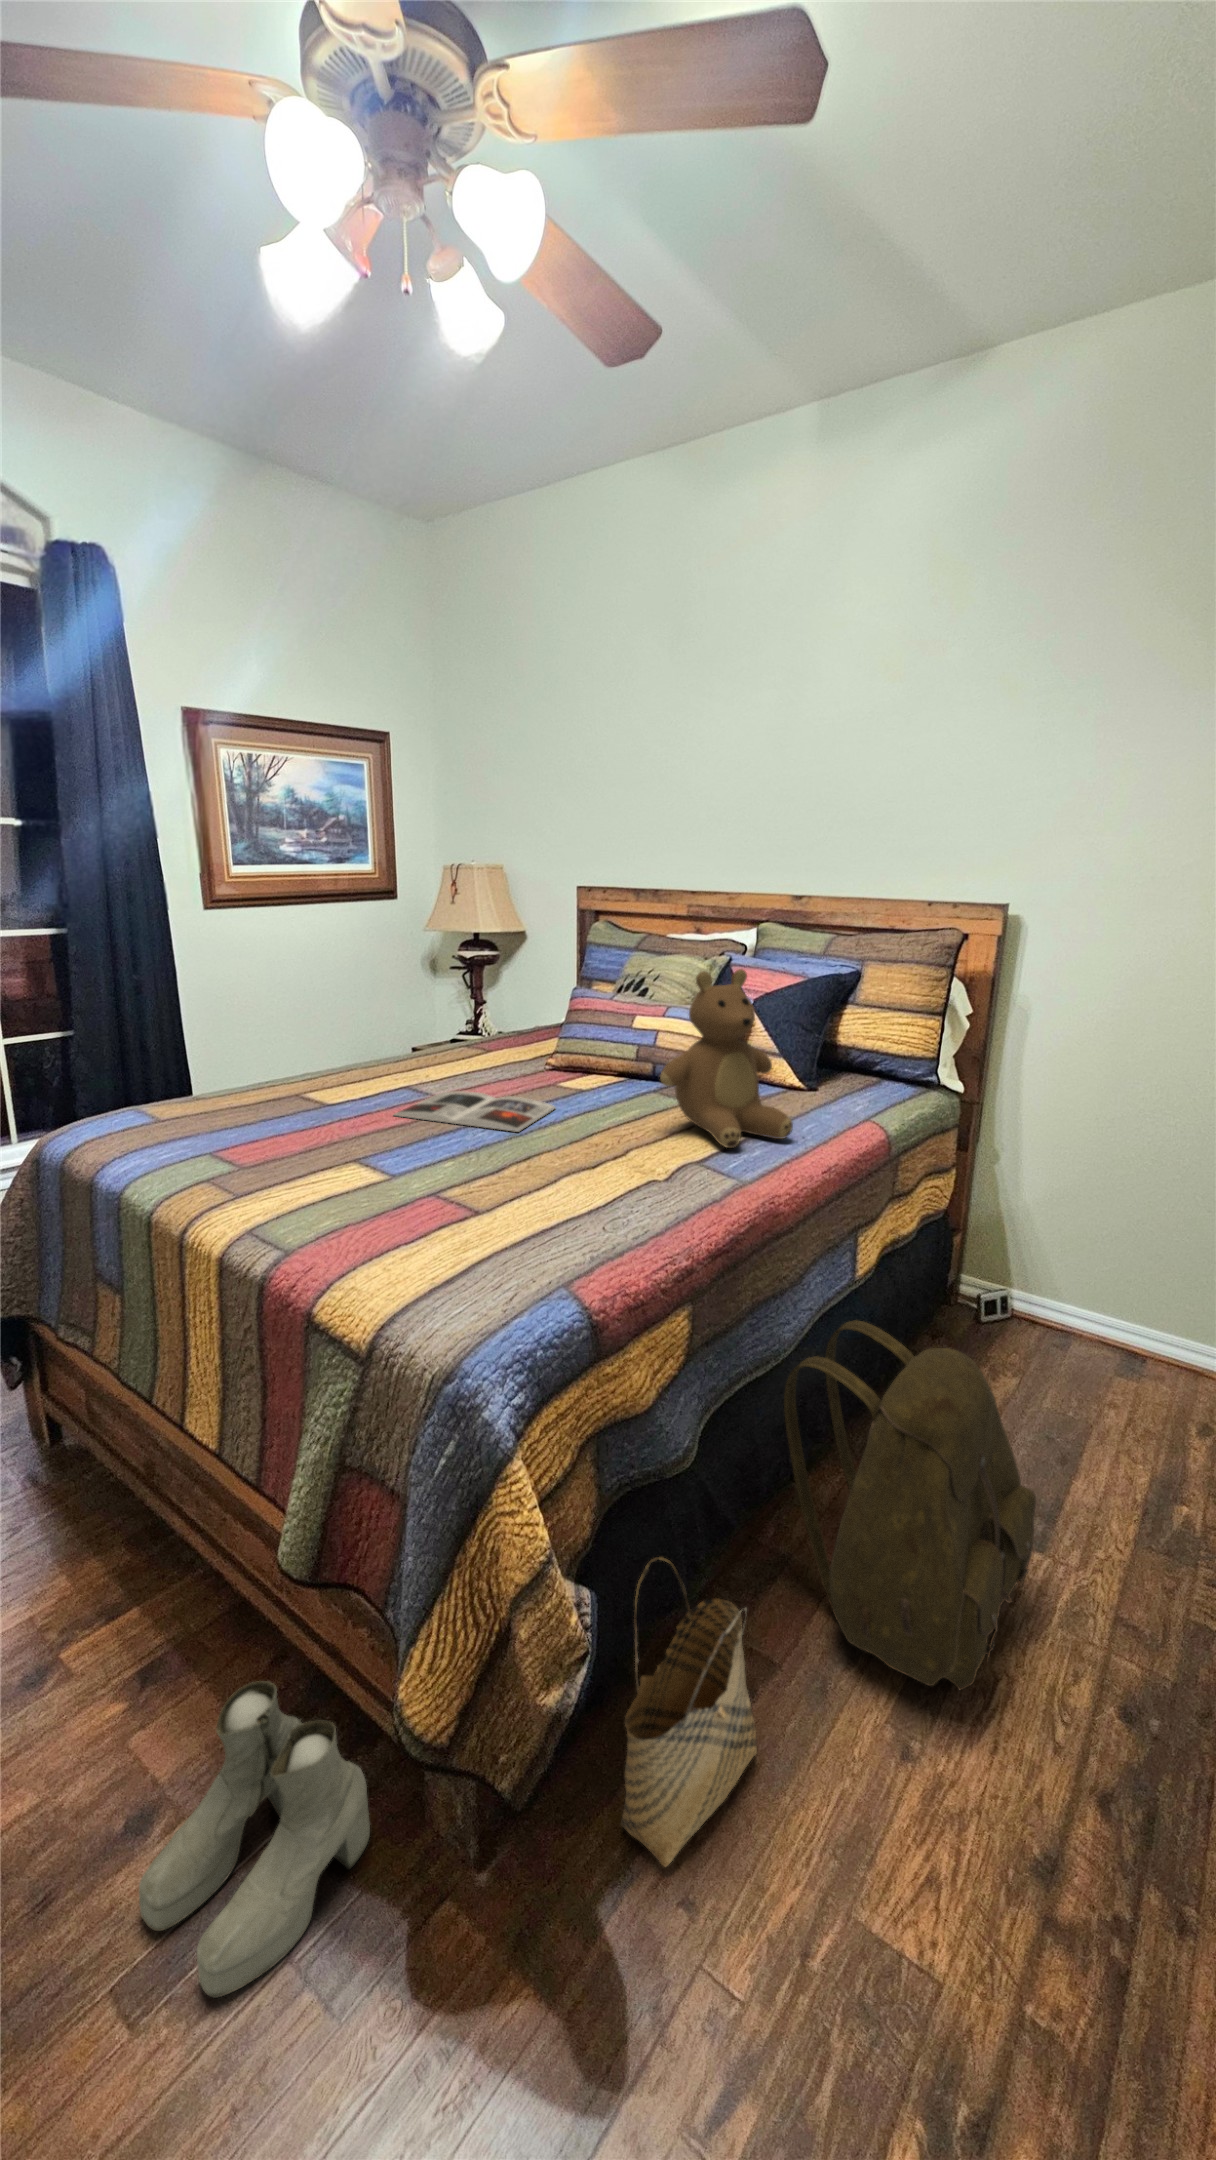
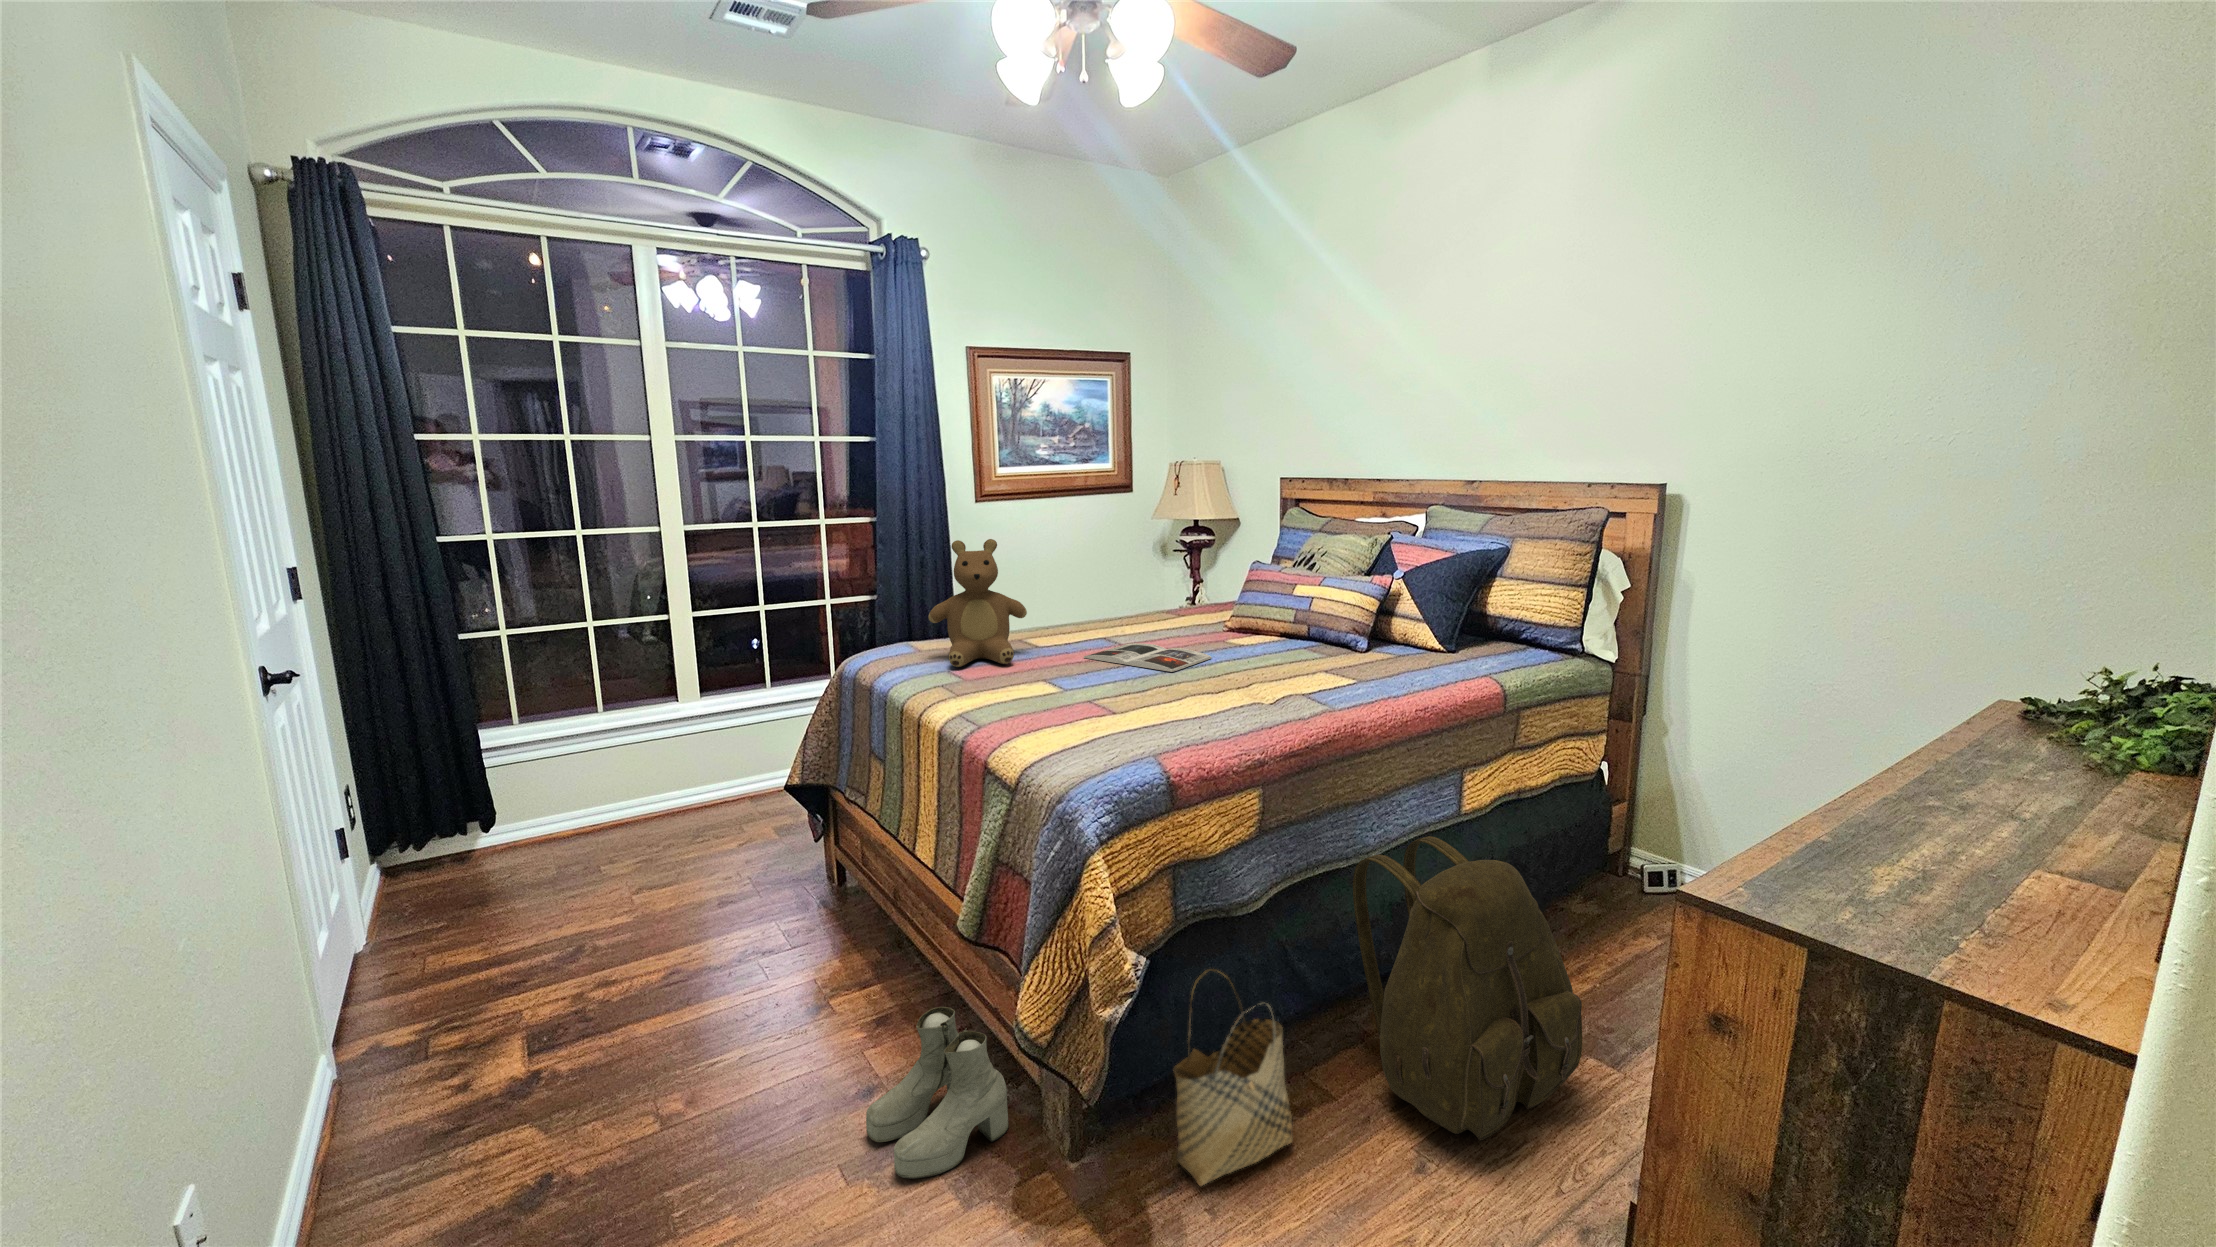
teddy bear: present [660,969,793,1148] -> present [928,539,1027,667]

